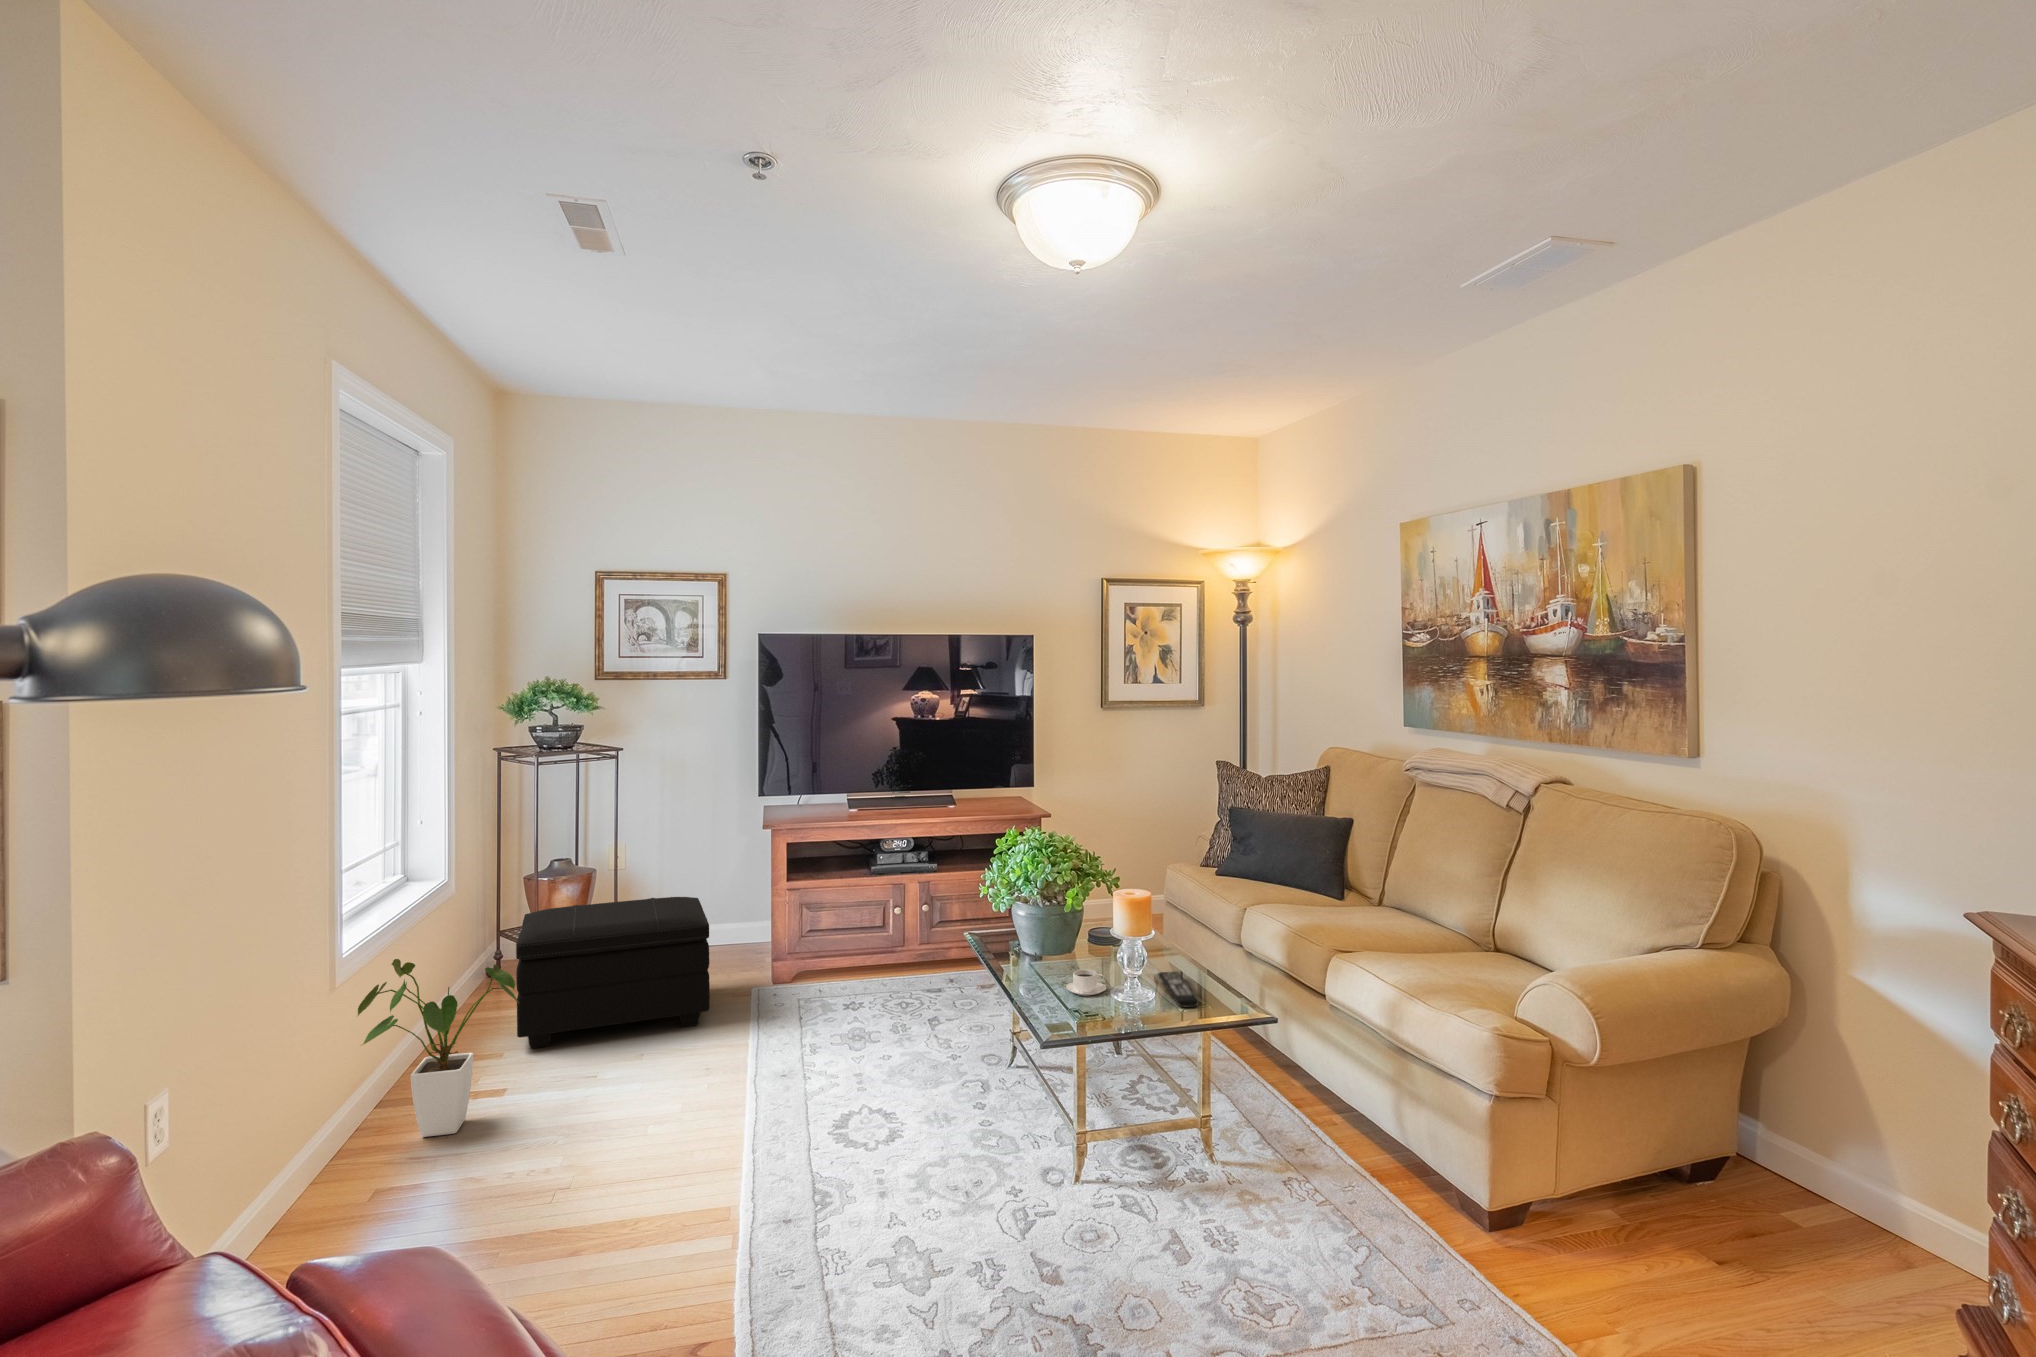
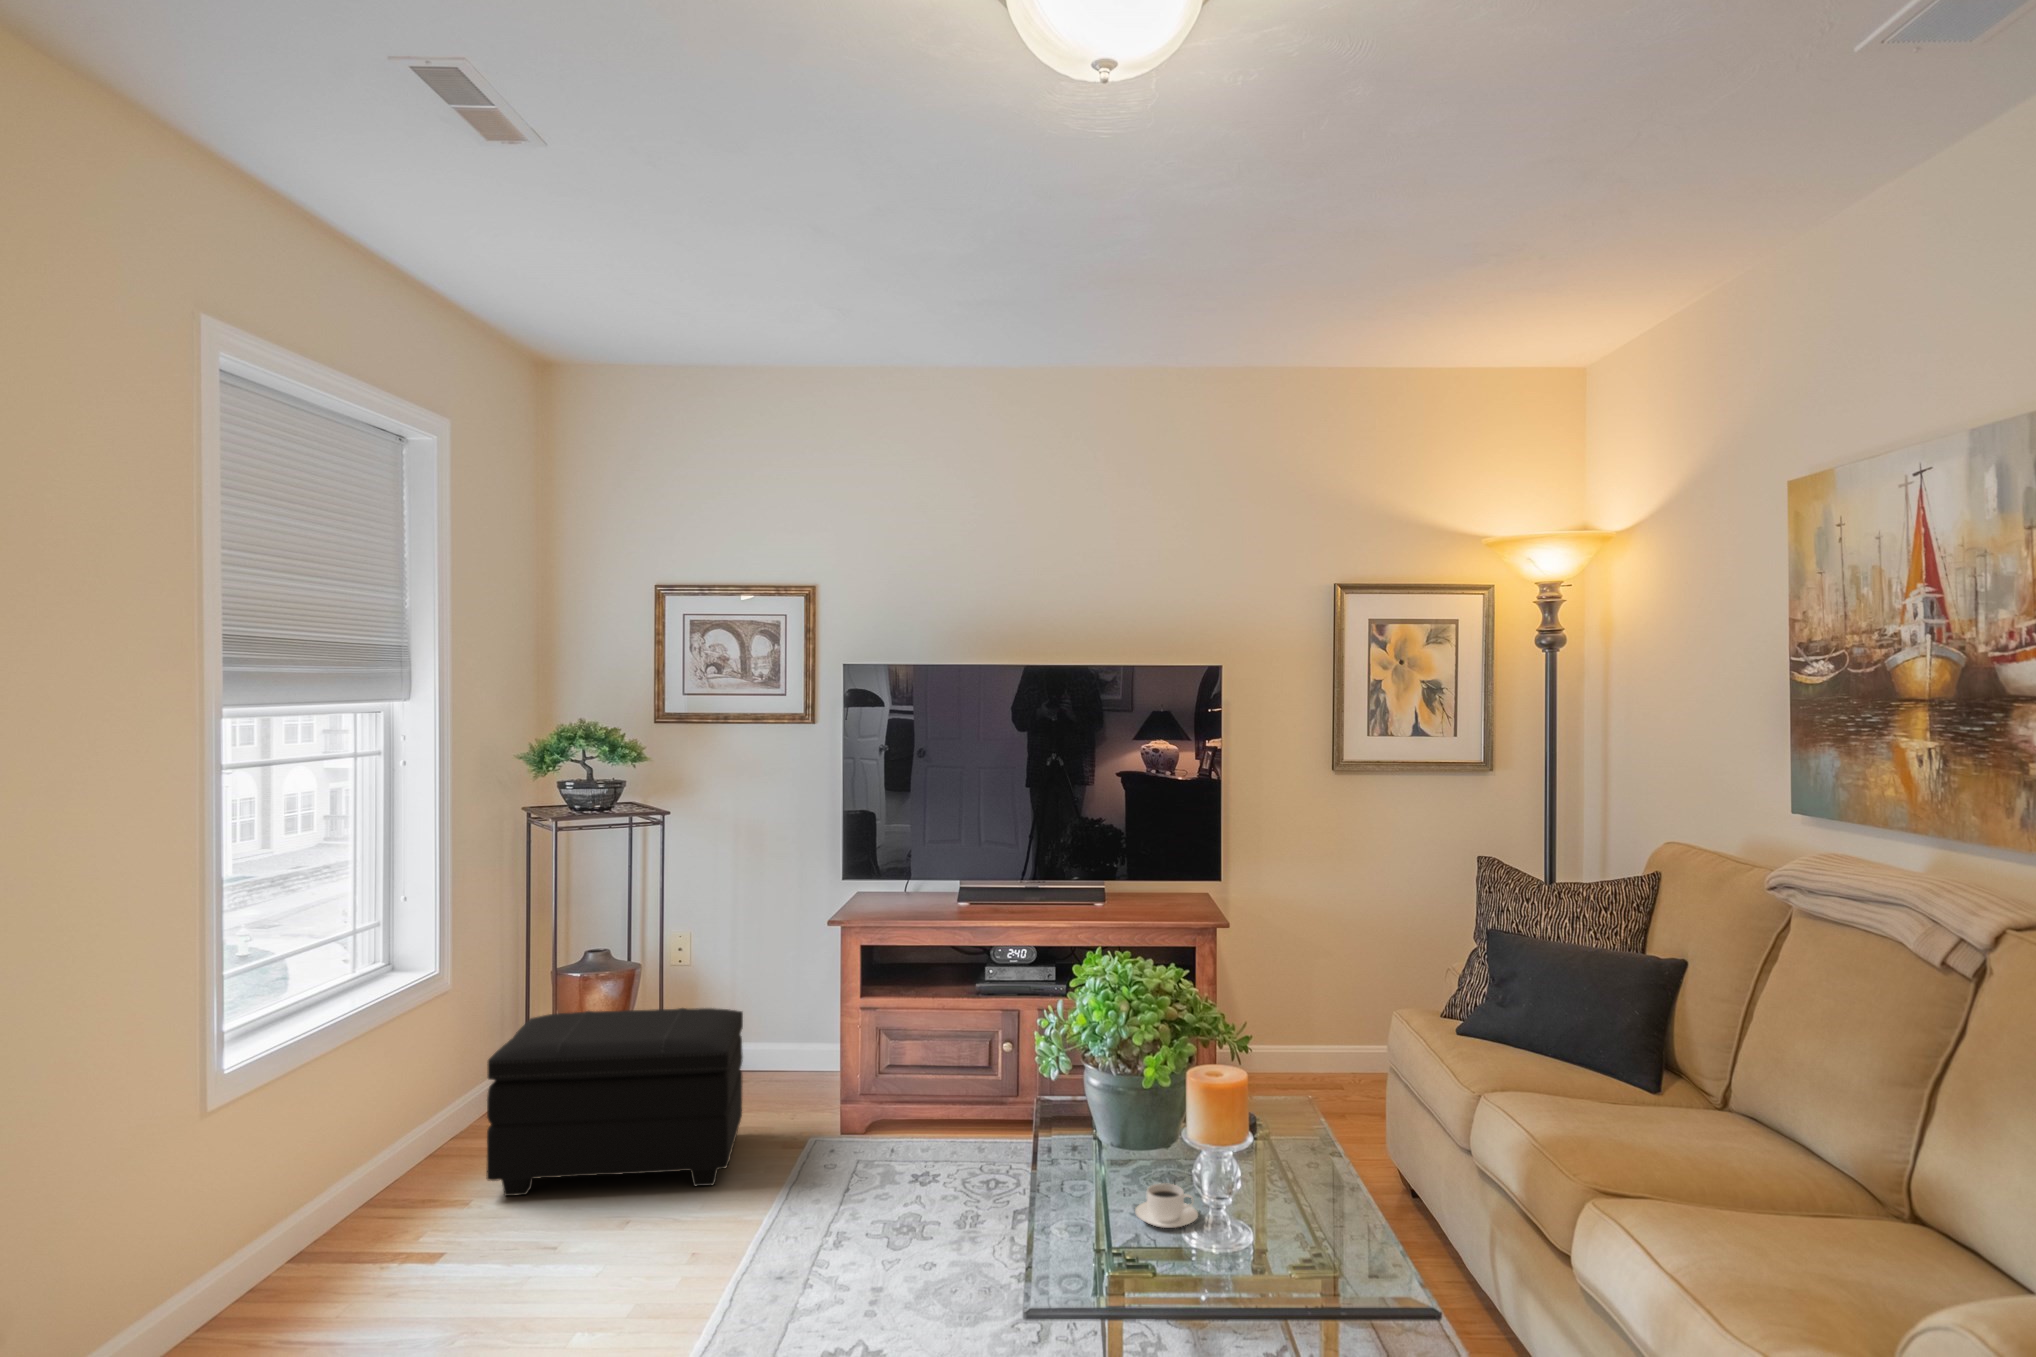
house plant: present [358,959,518,1137] -> none [241,1073,445,1308]
remote control: present [1158,972,1199,1007] -> none [1289,1201,1330,1273]

